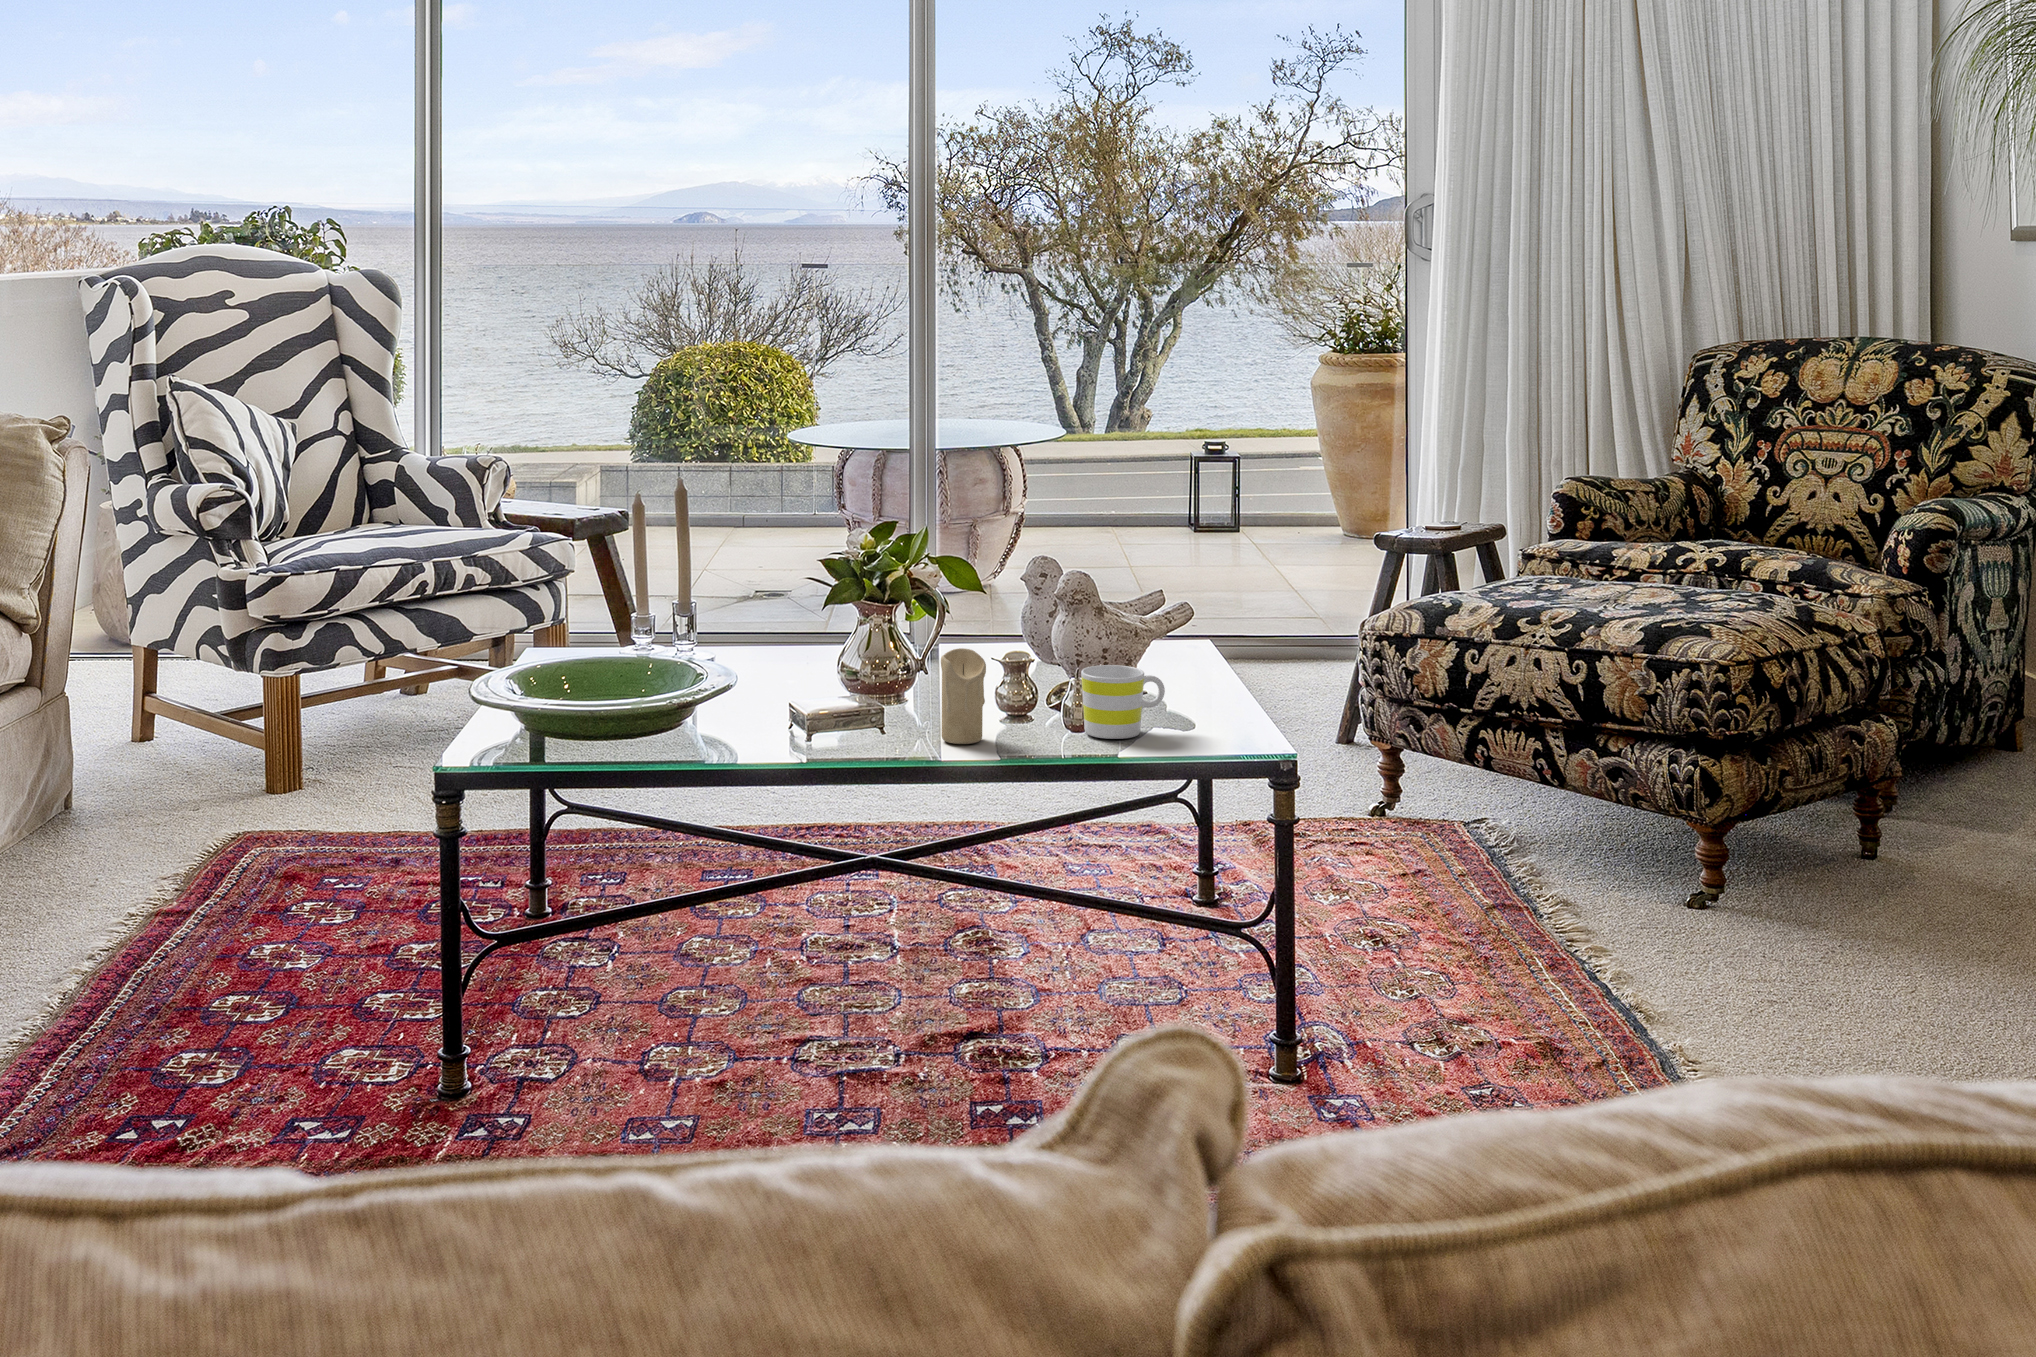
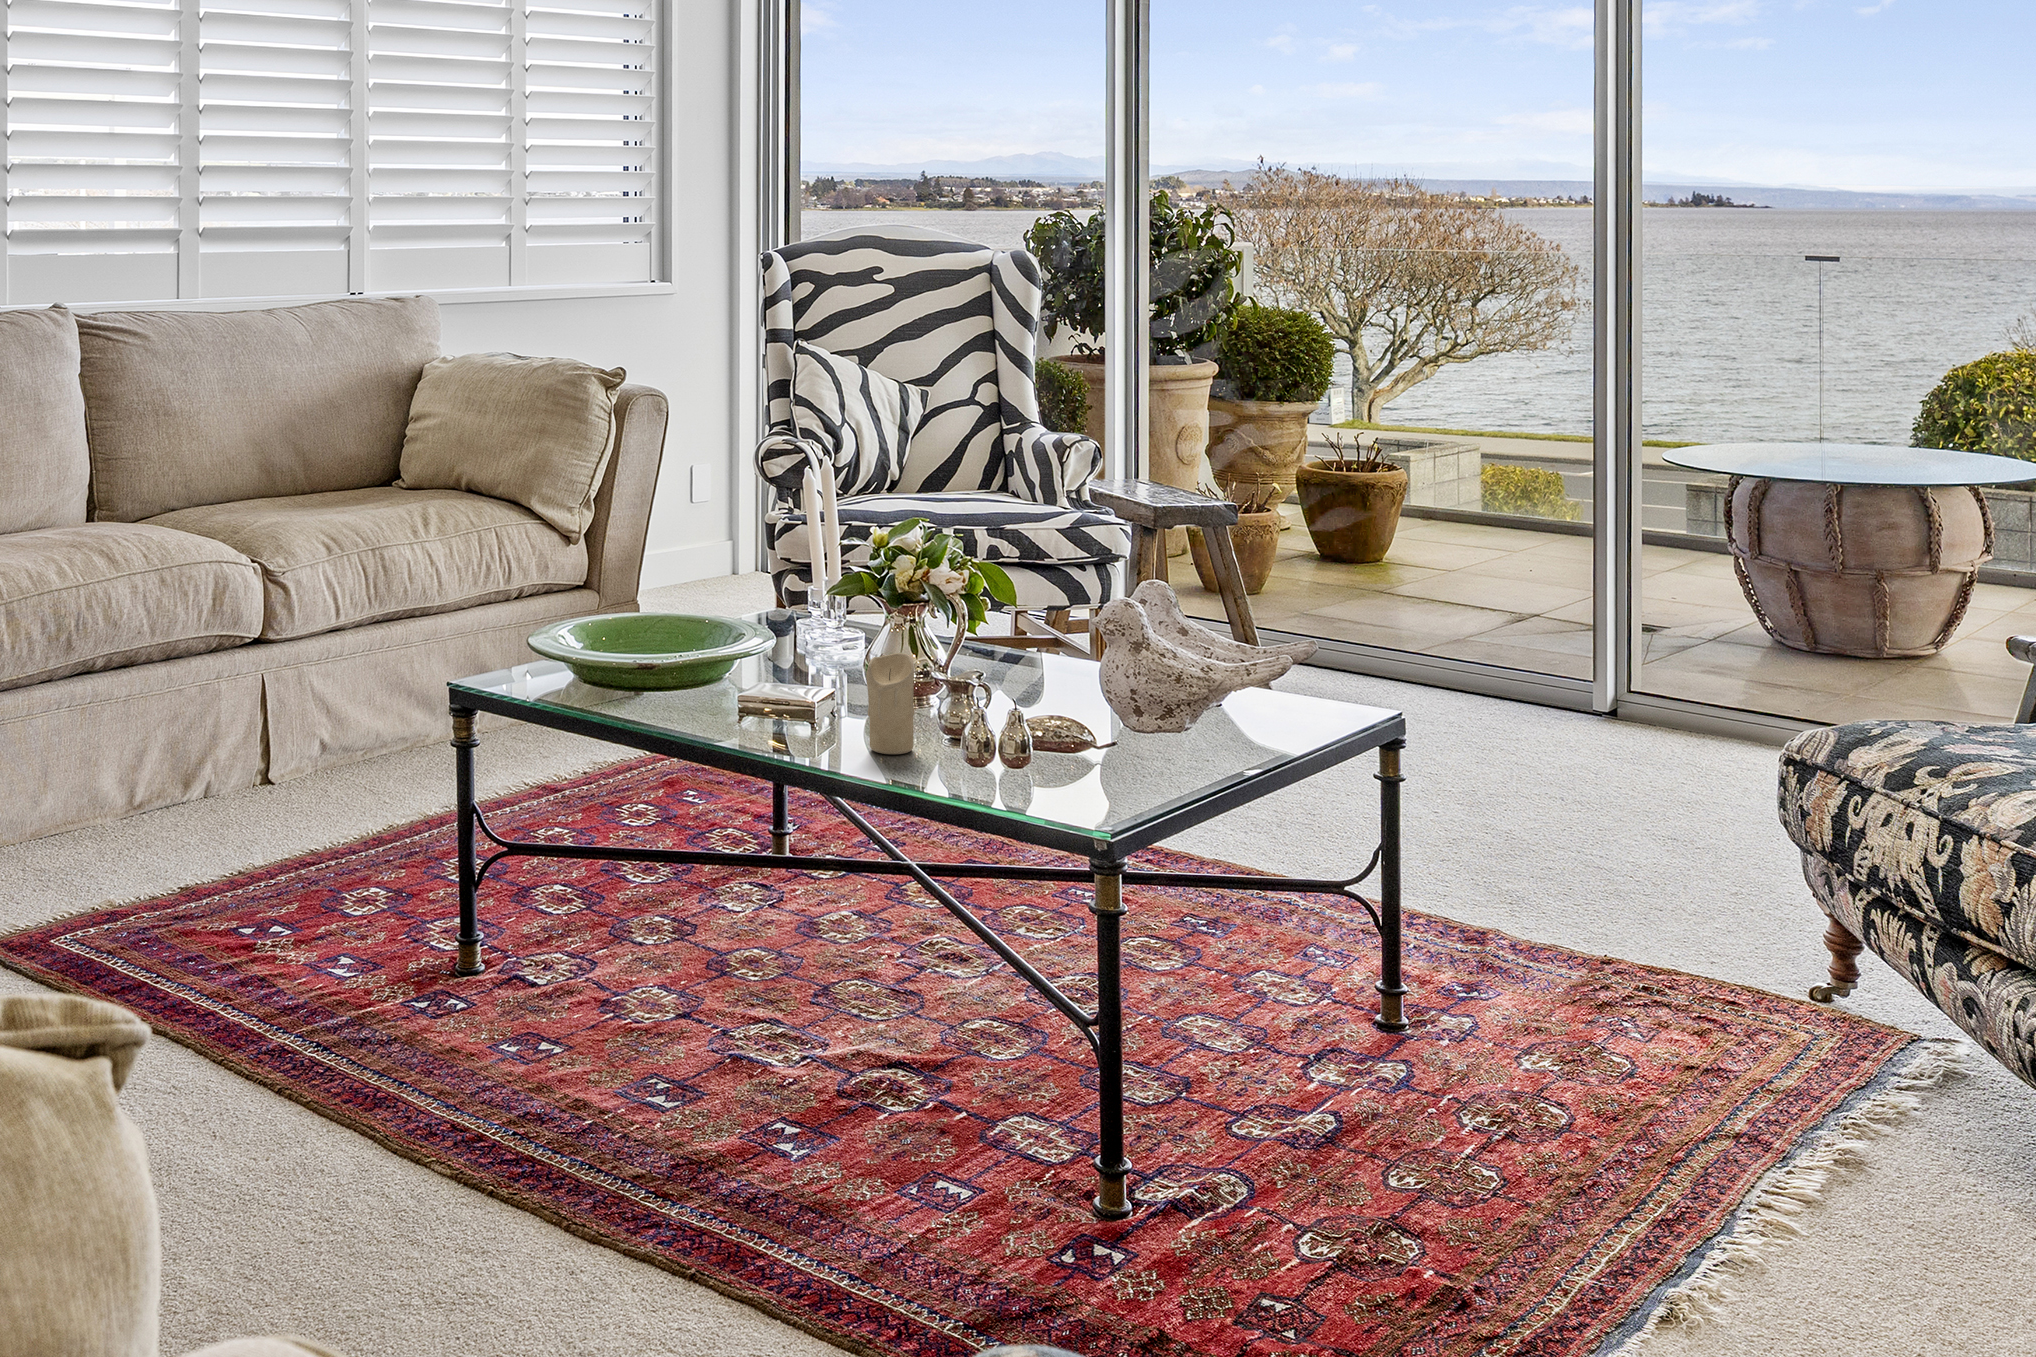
mug: present [1081,665,1165,739] -> none [1003,697,1098,782]

